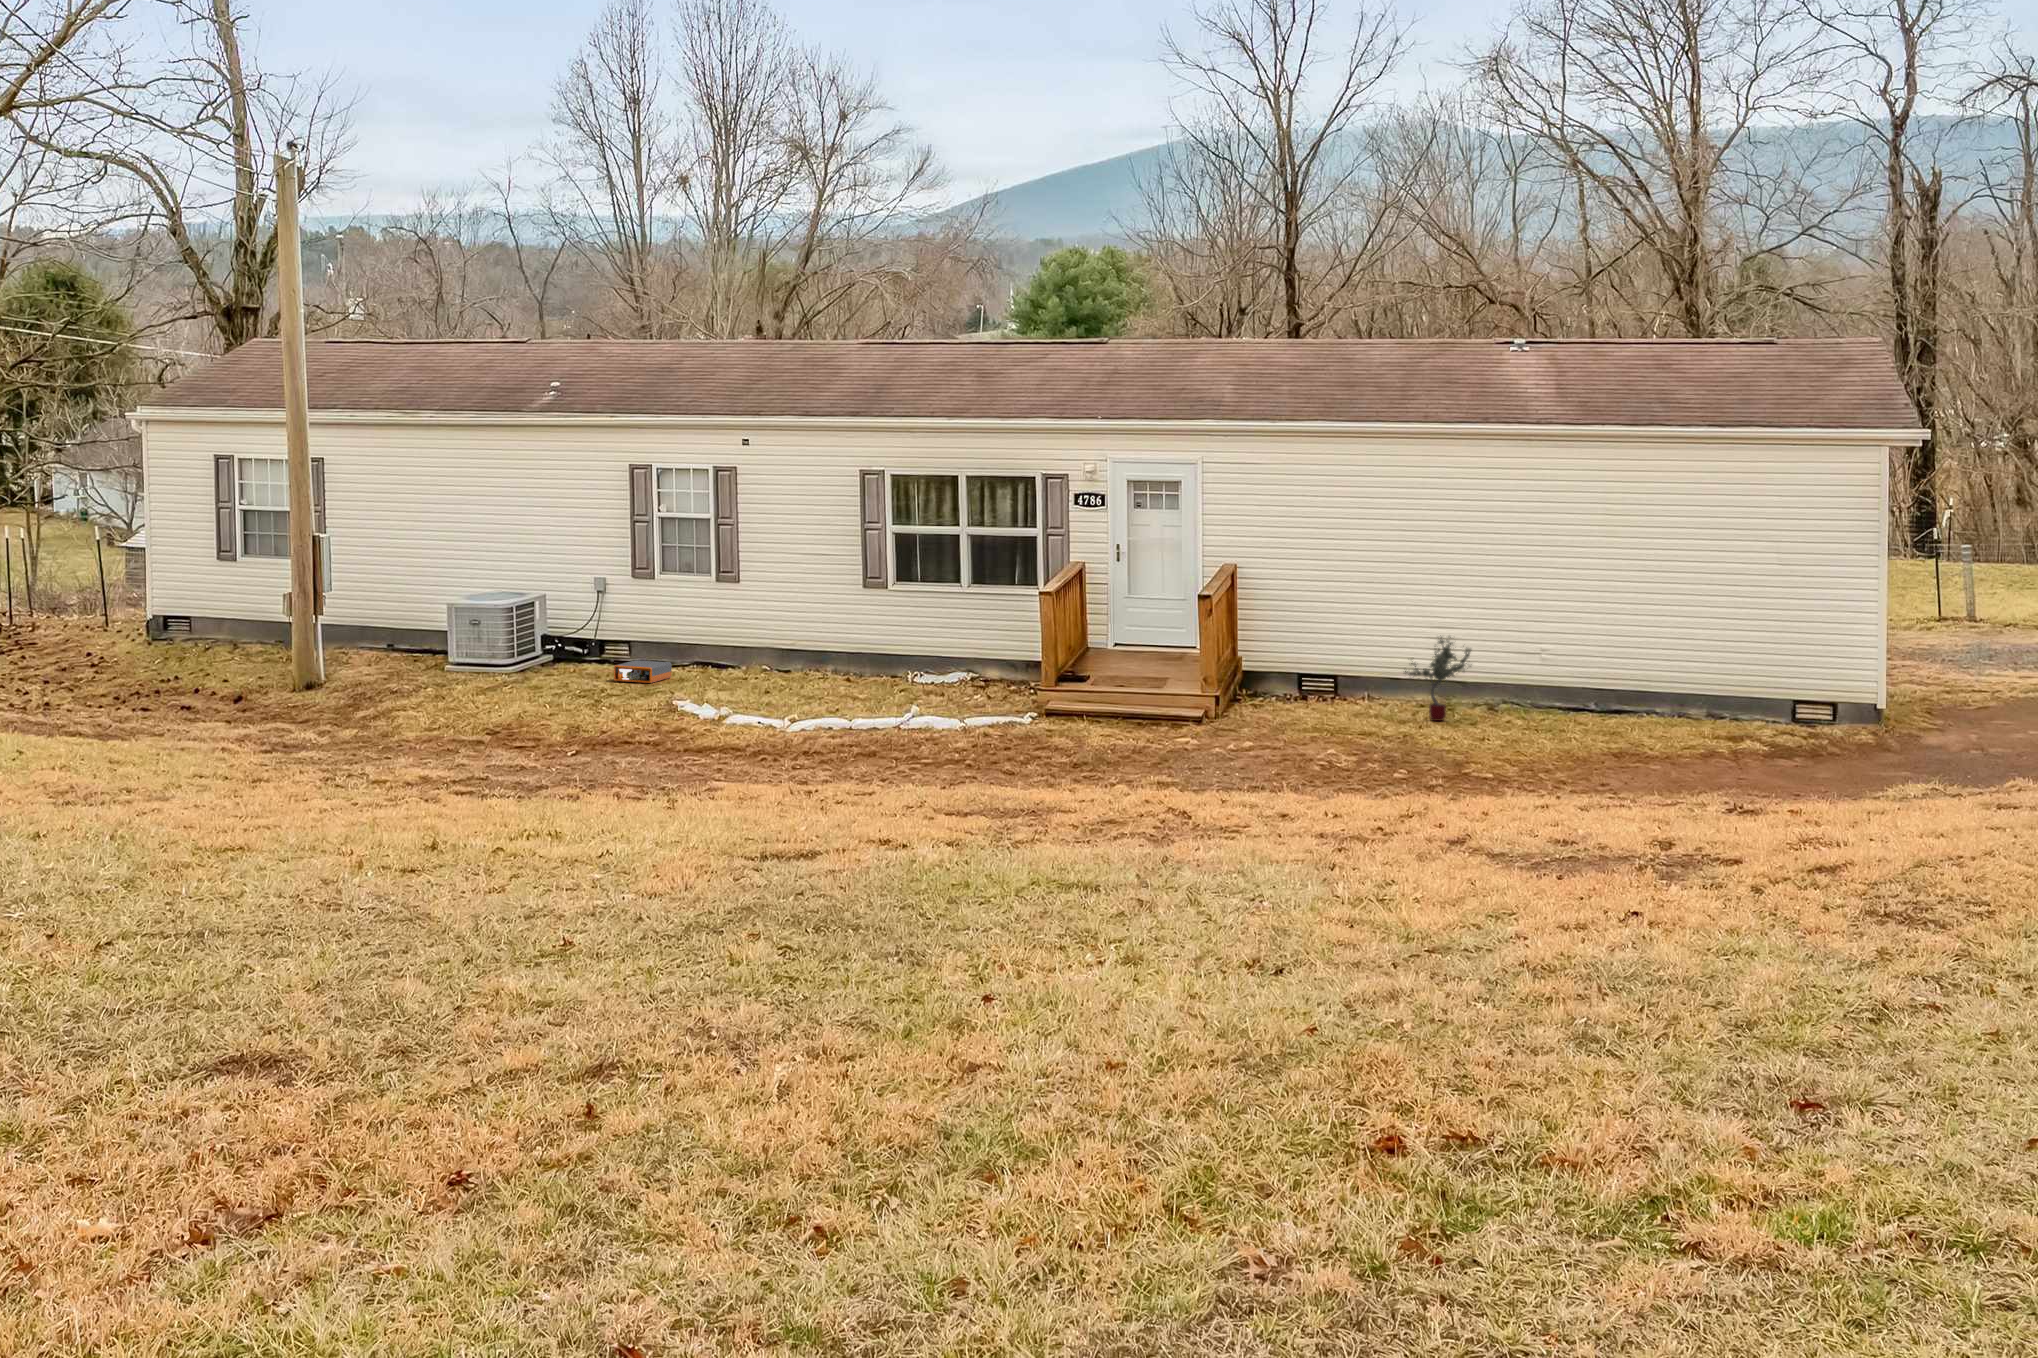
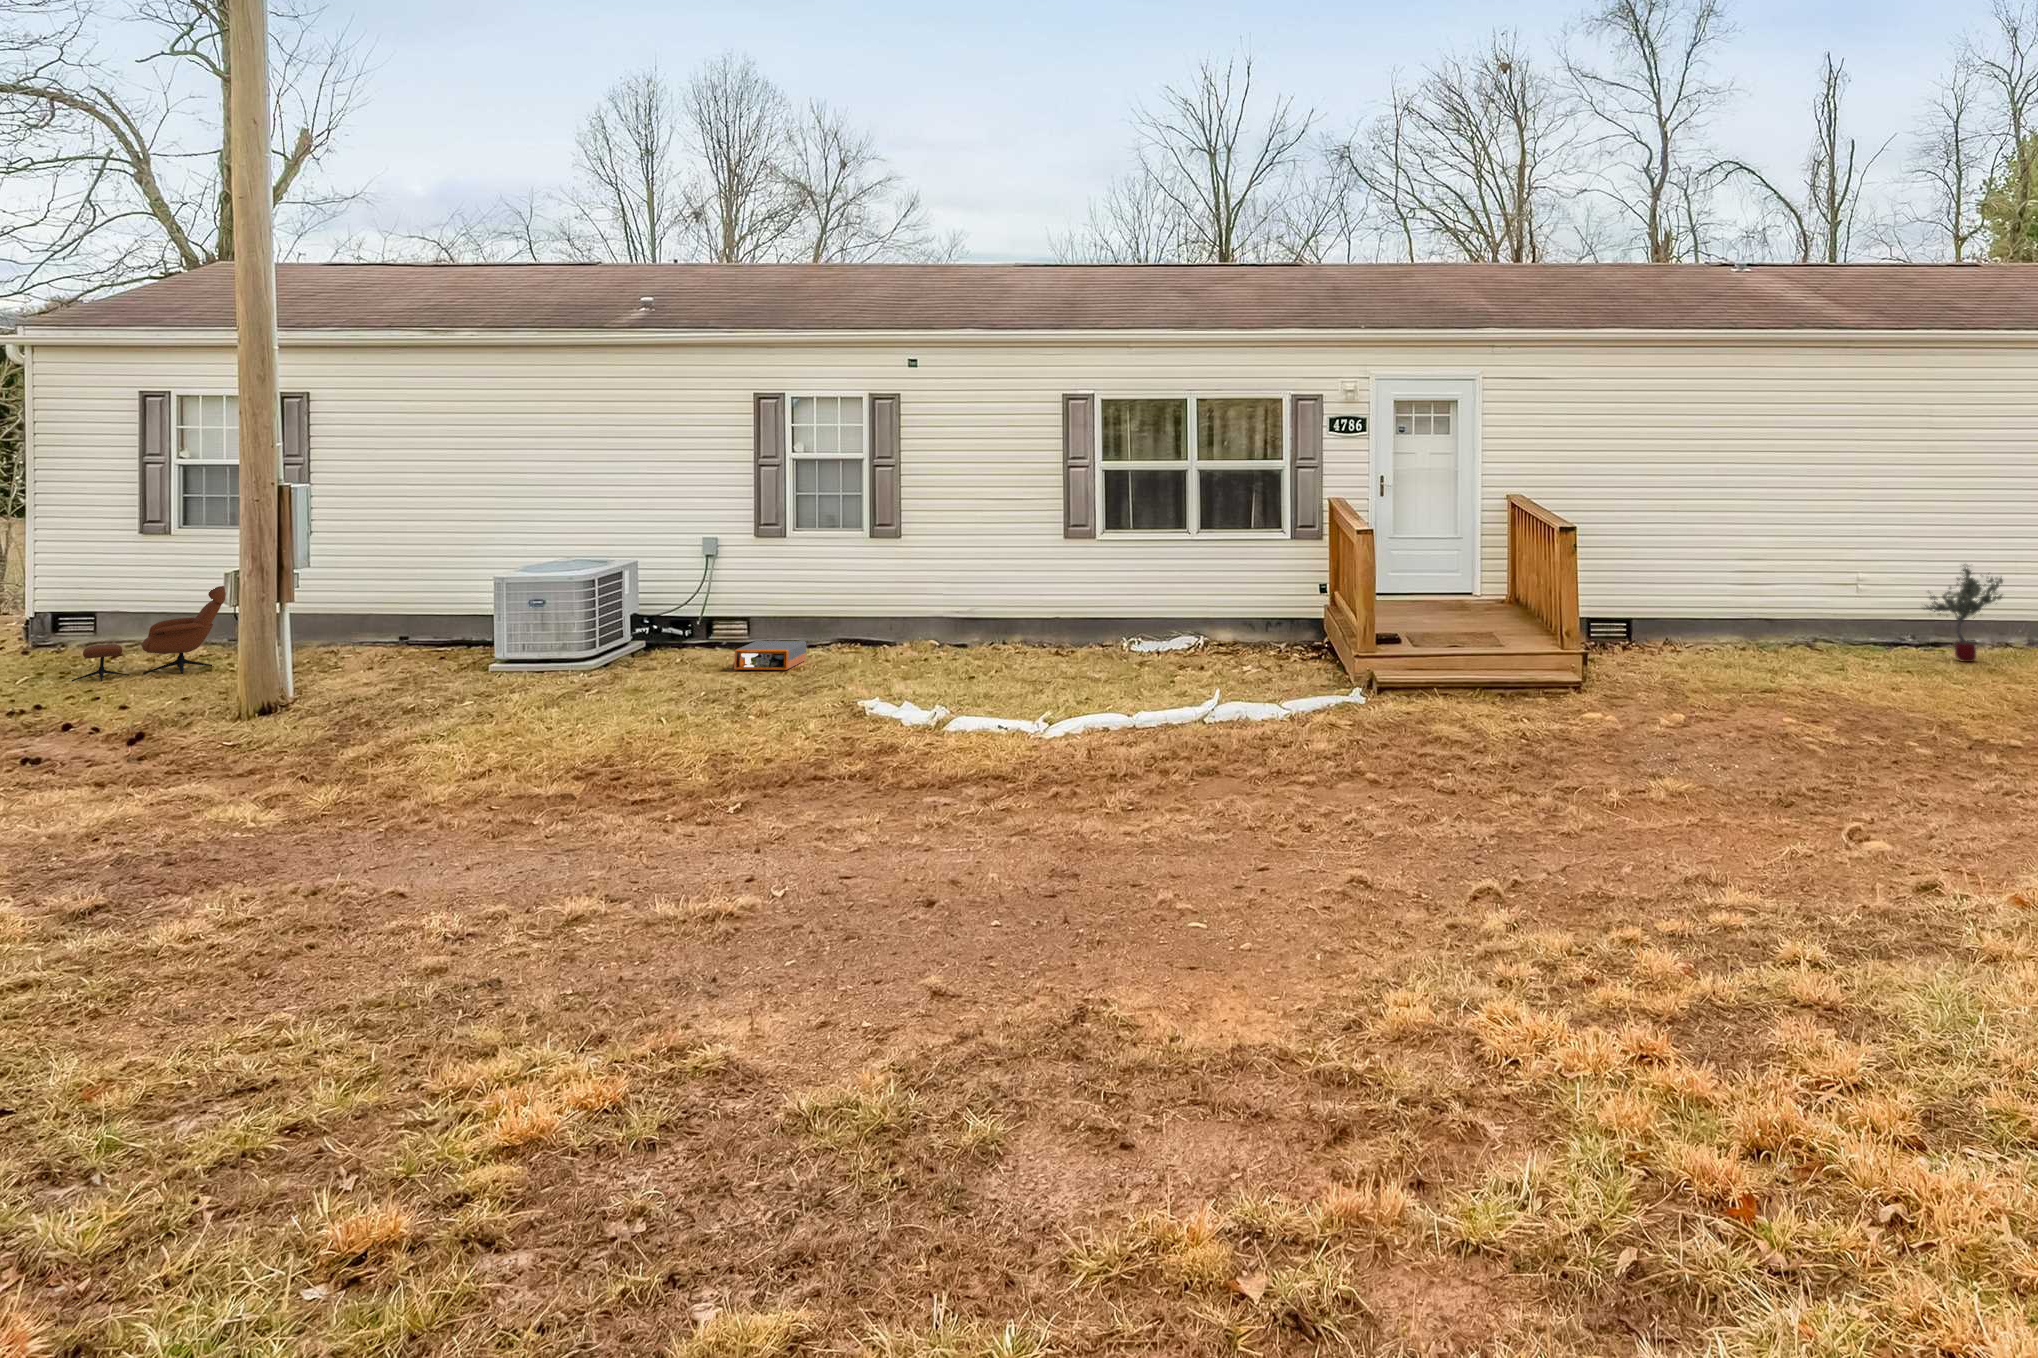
lounge chair: none [188,601,276,666] -> present [72,586,226,681]
potted tree: present [1405,636,1471,721] -> present [1924,564,2003,662]

